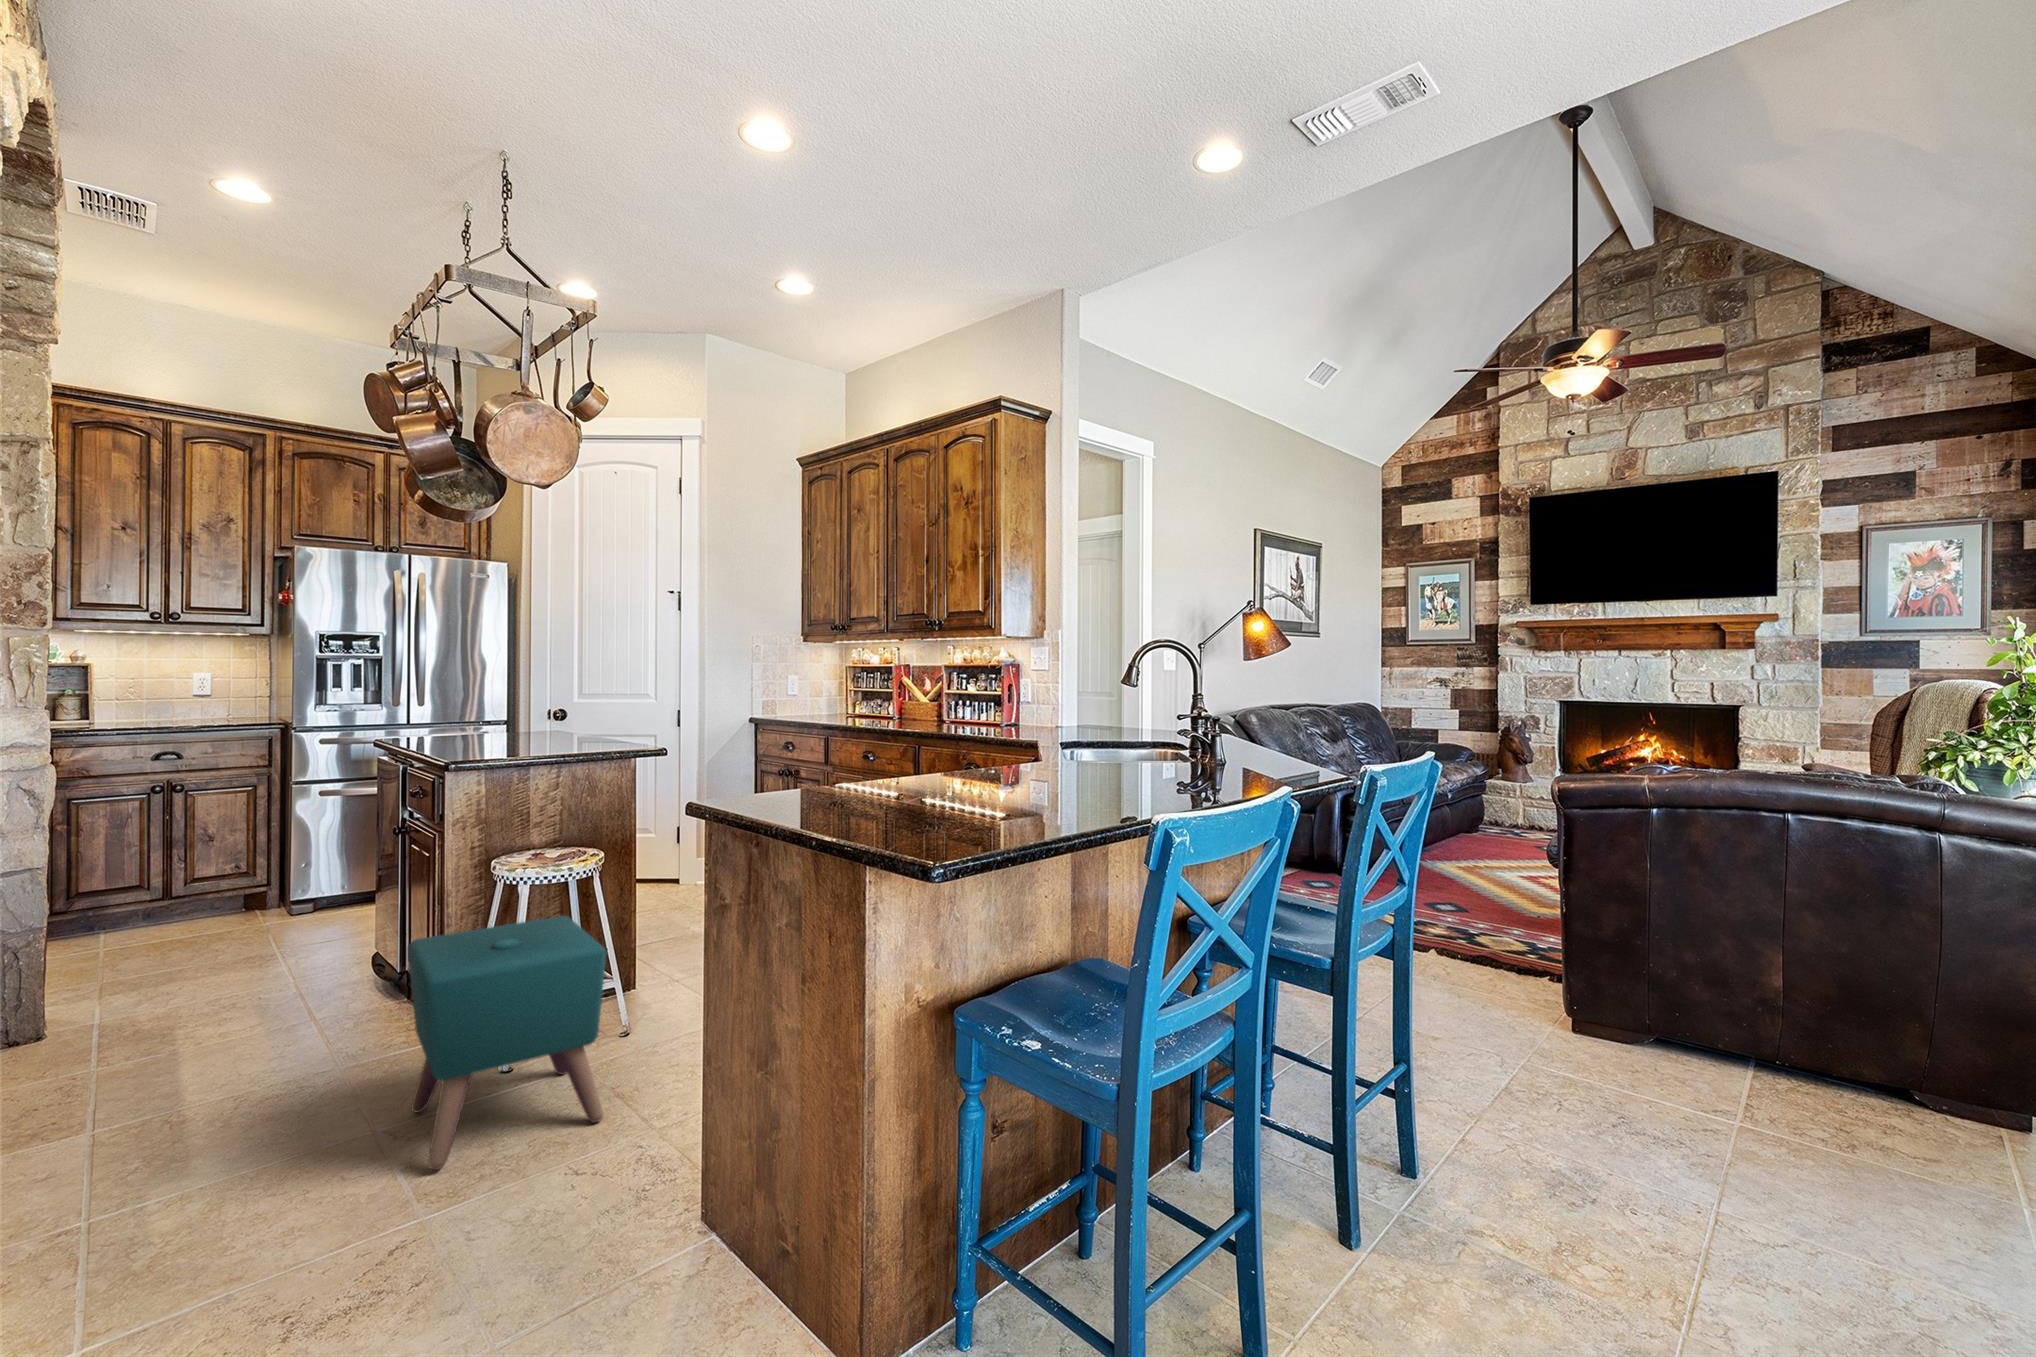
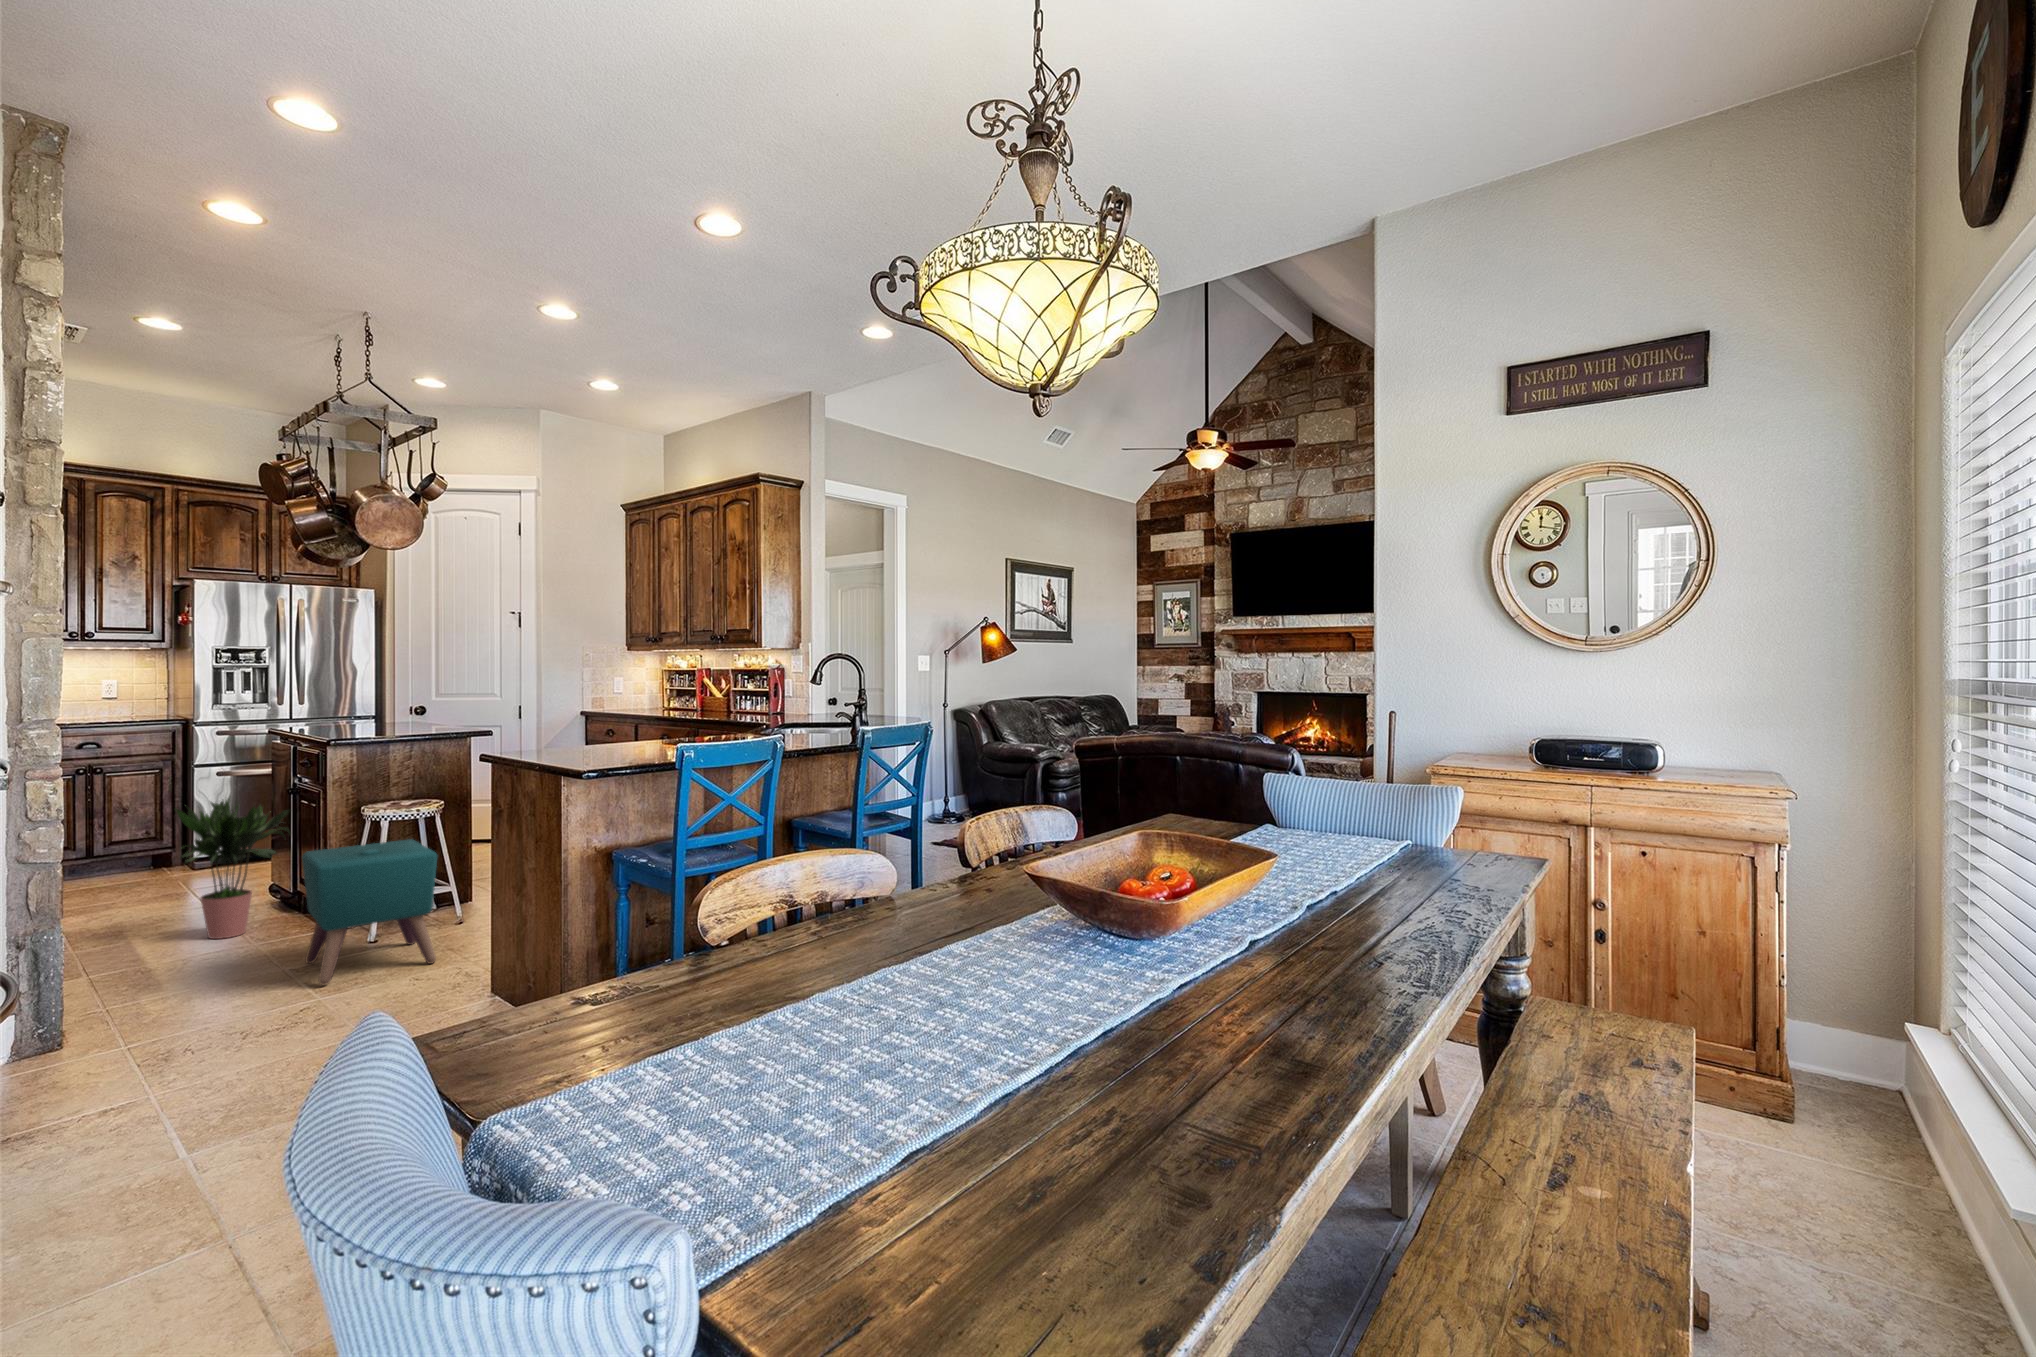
potted plant: none [240,833,408,1048] -> present [176,800,289,939]

